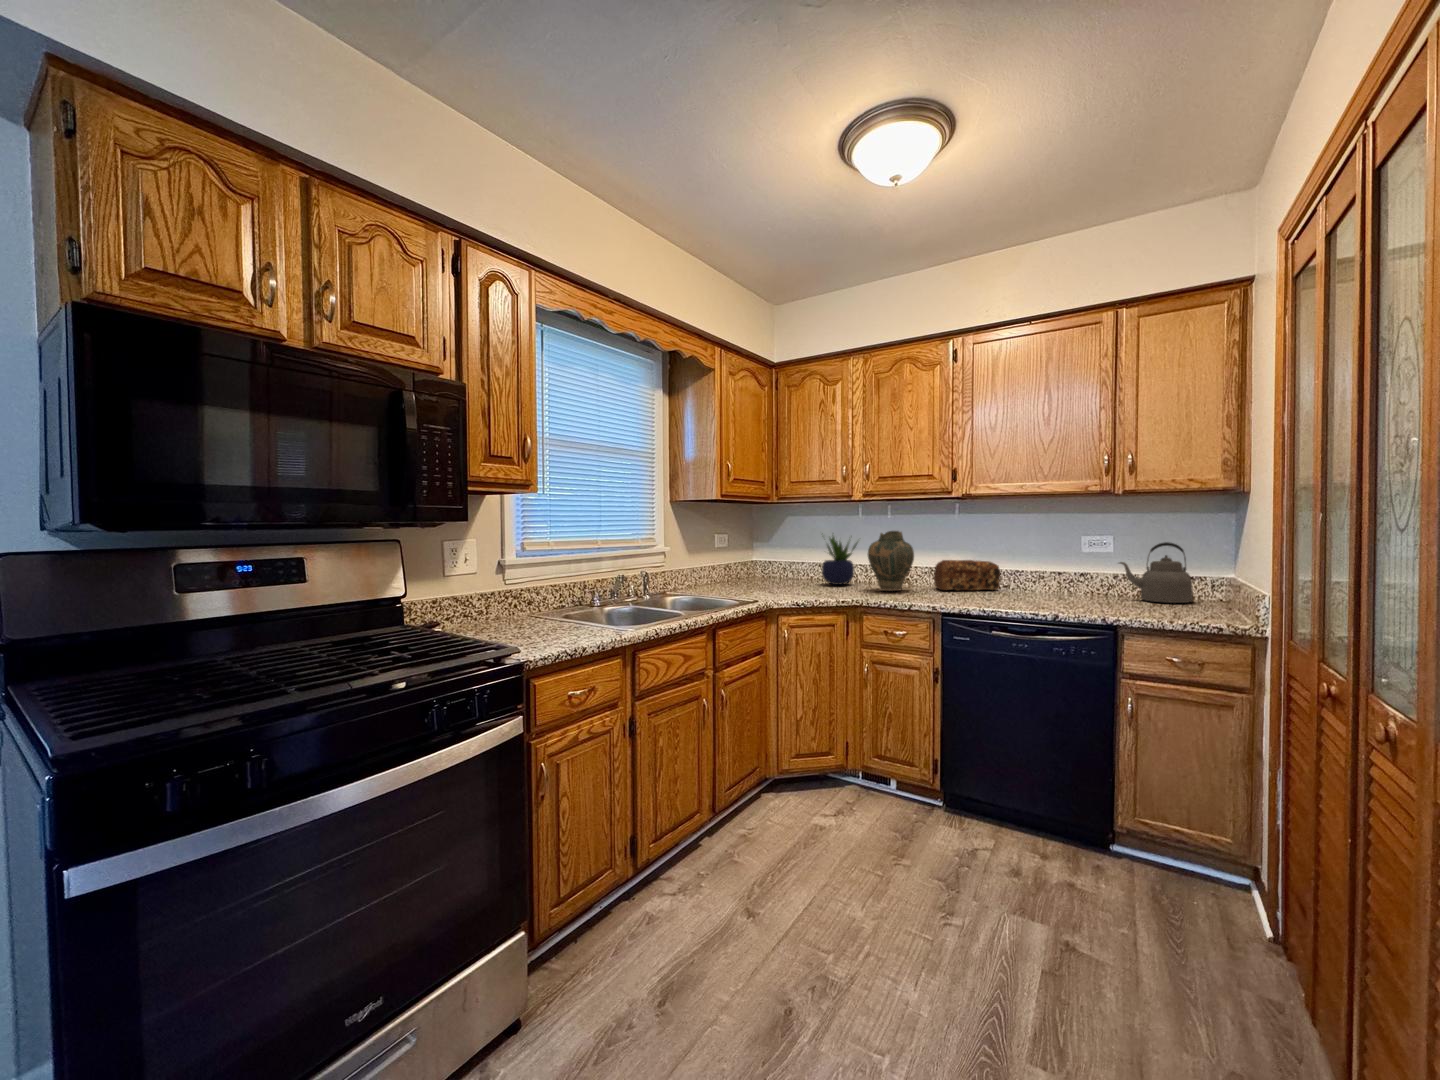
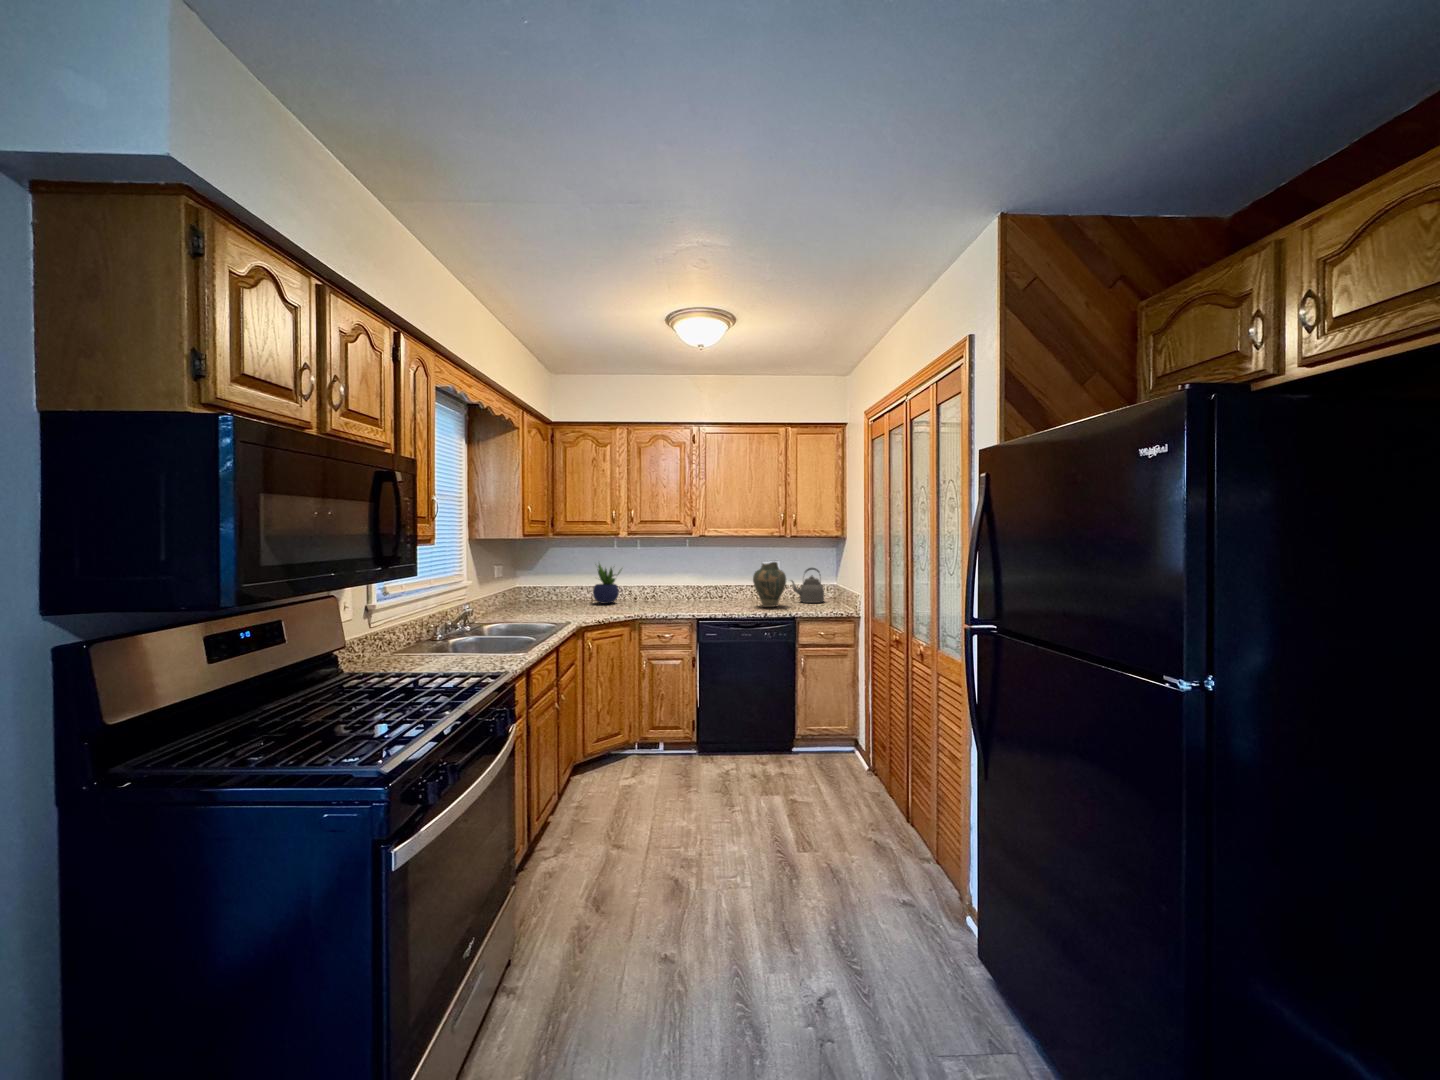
vase: present [868,531,914,591] -> present [753,562,786,607]
bread loaf: present [934,560,1000,590] -> none [678,581,721,603]

